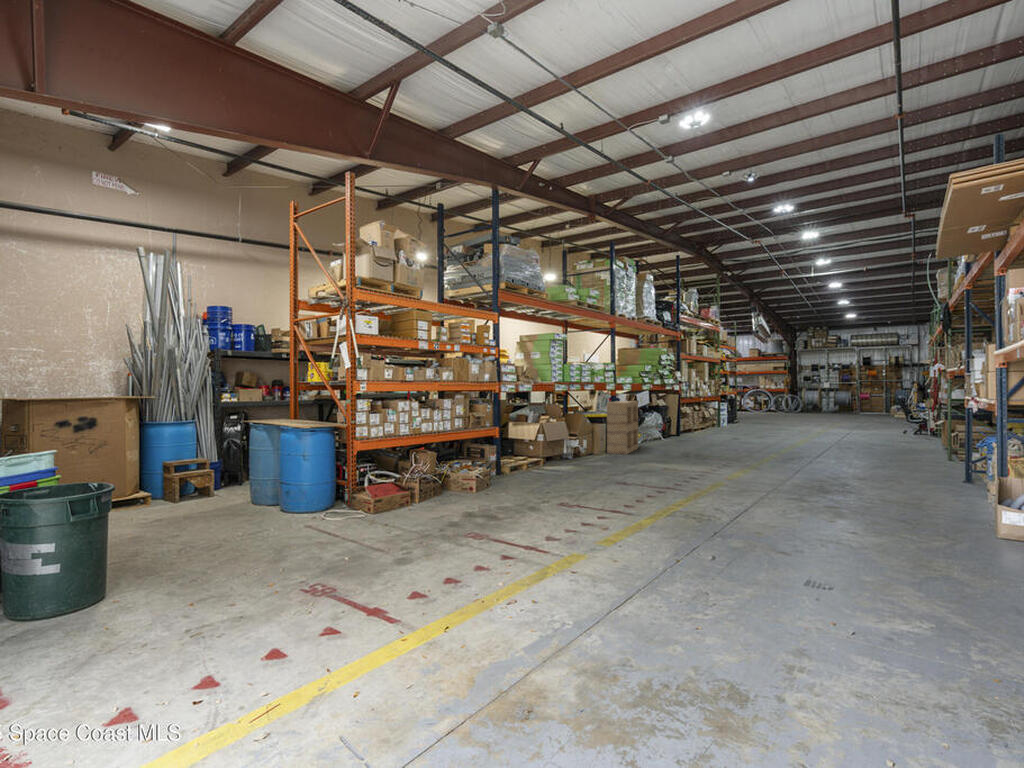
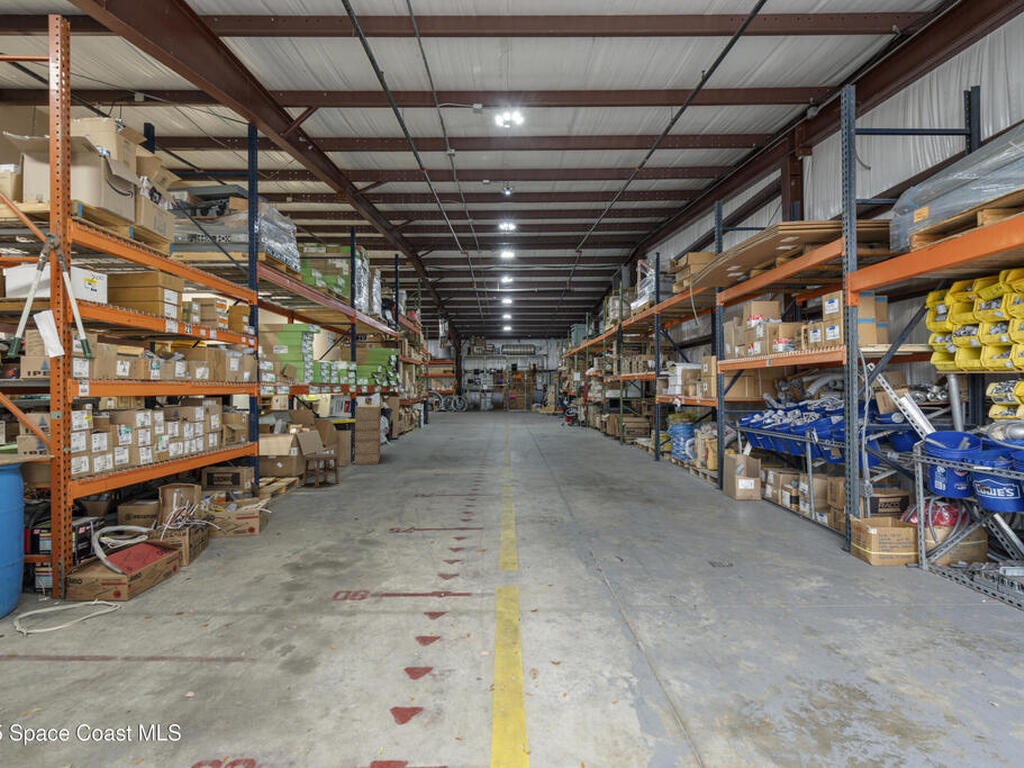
stool: none [548,440,575,467] -> present [303,453,340,487]

